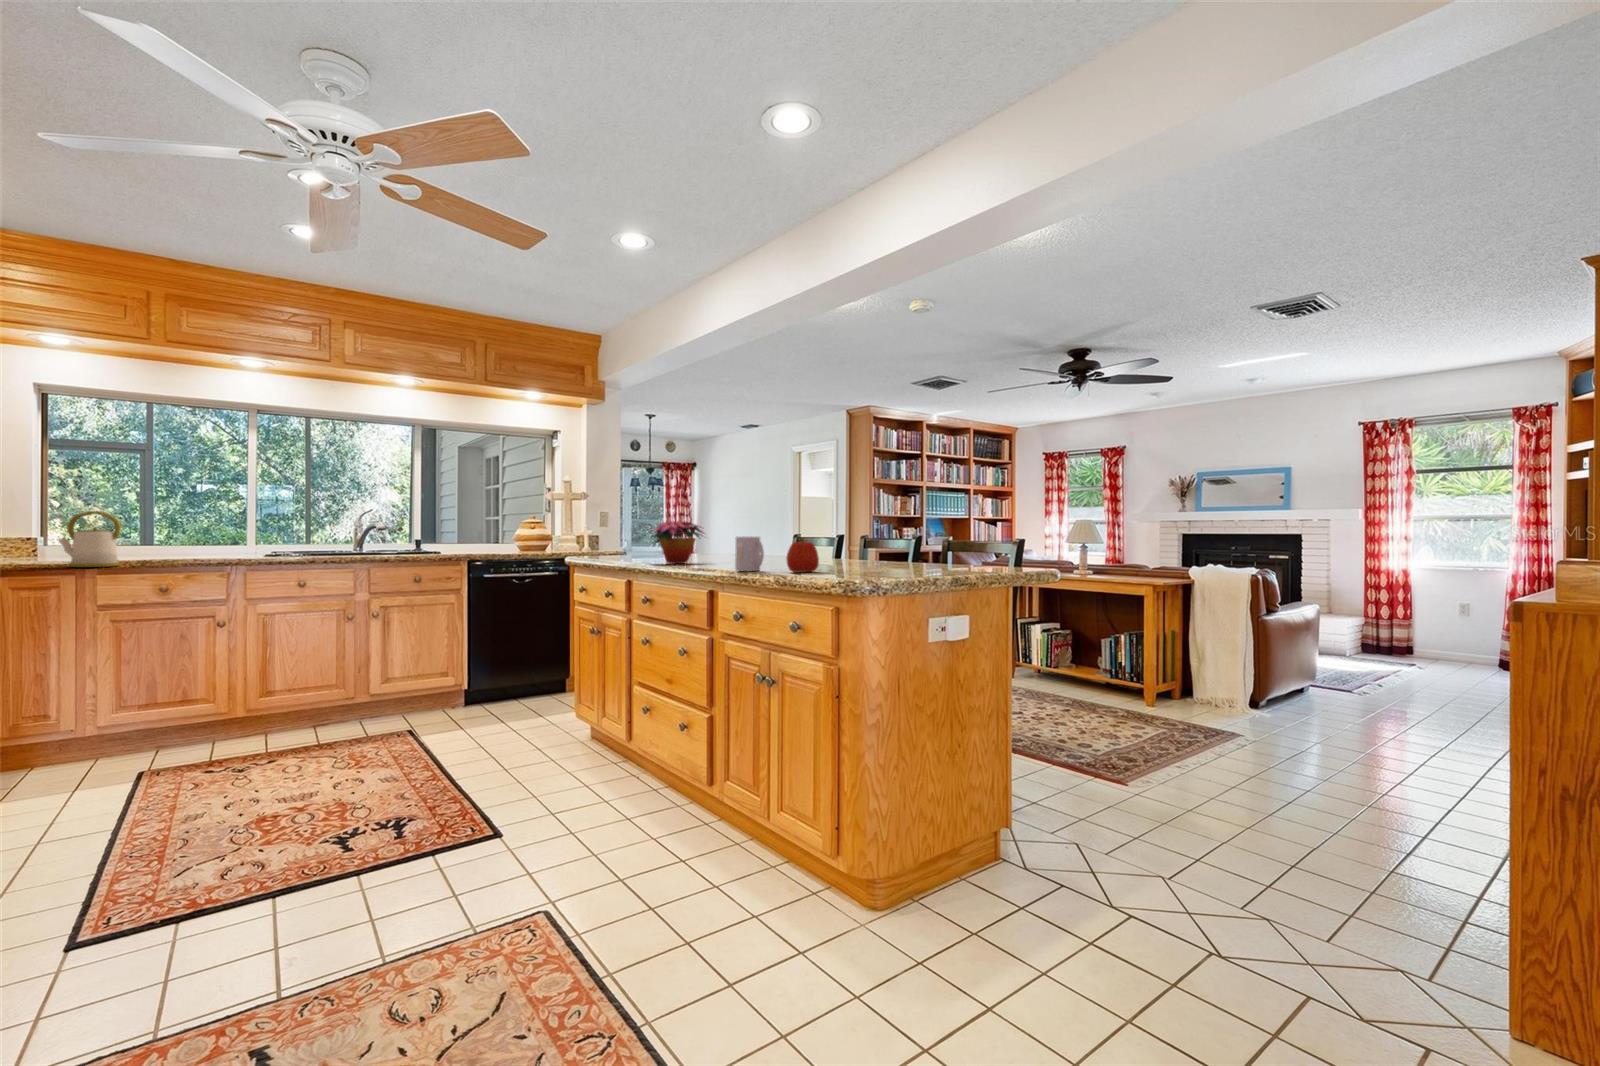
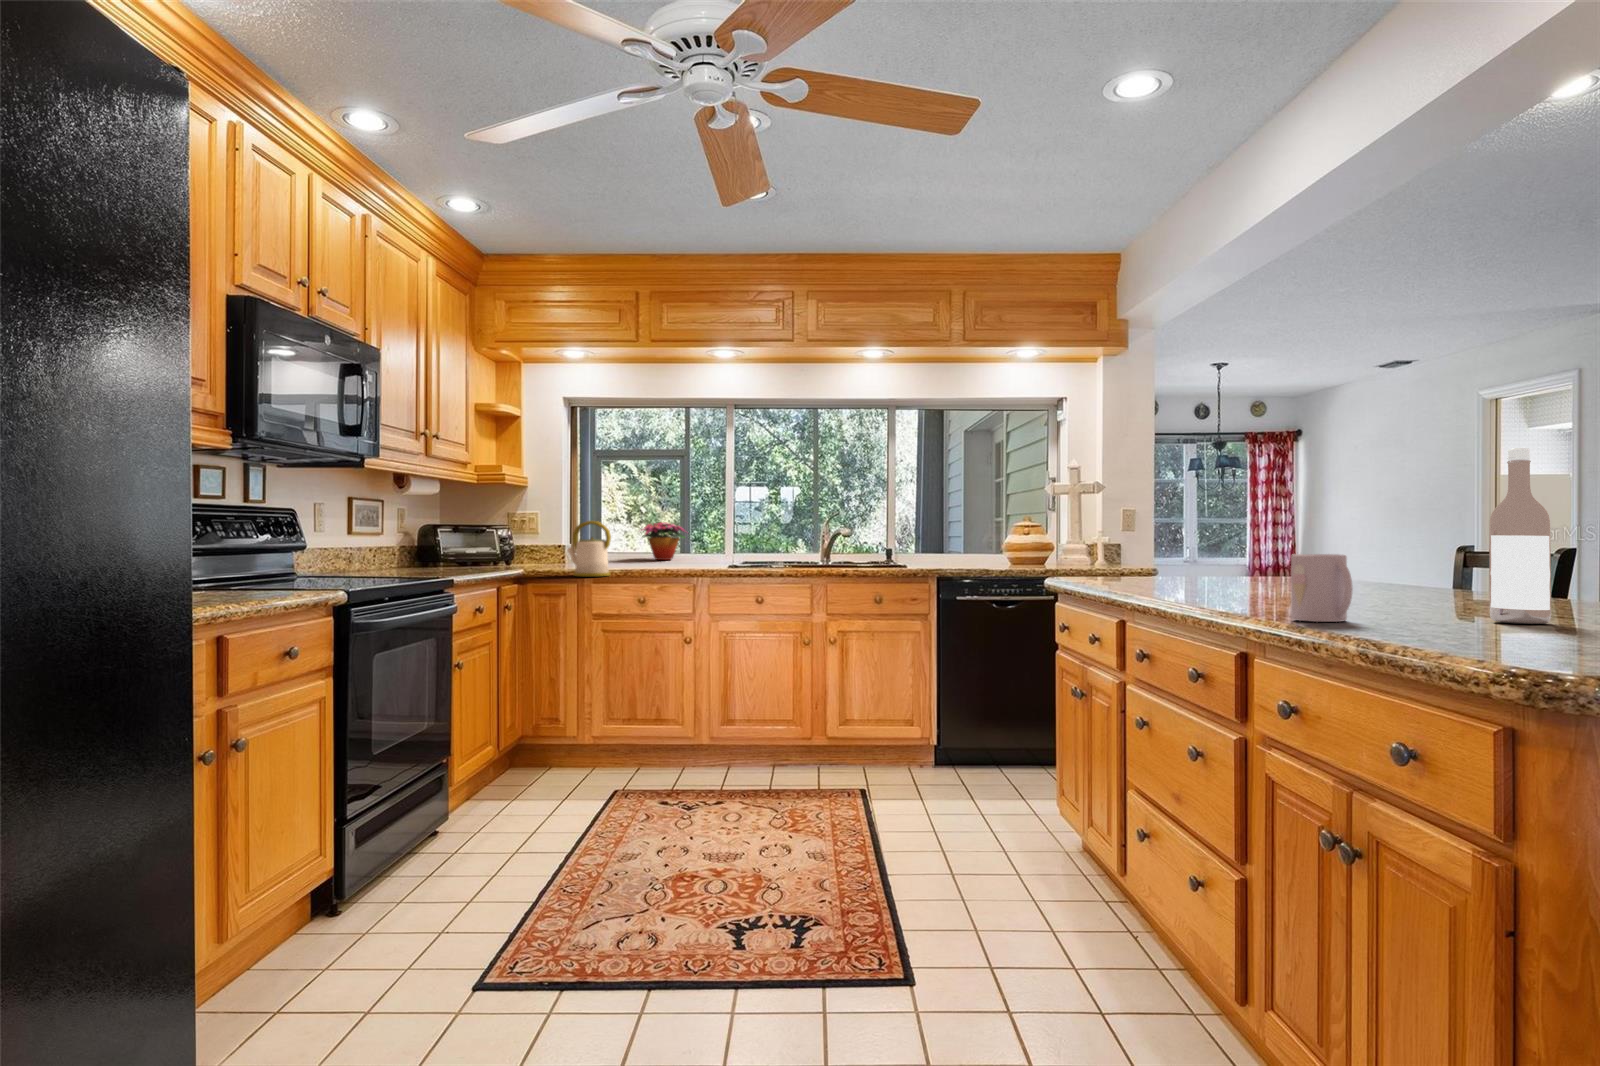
wine bottle: none [818,486,840,568] -> present [1489,448,1551,624]
flower arrangement: present [653,521,703,564] -> present [642,522,685,560]
apple: present [786,542,819,572] -> none [1401,565,1485,633]

